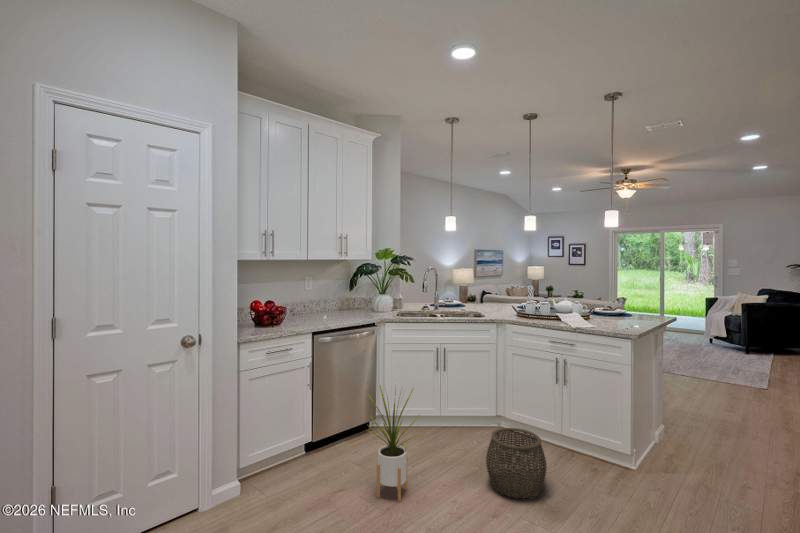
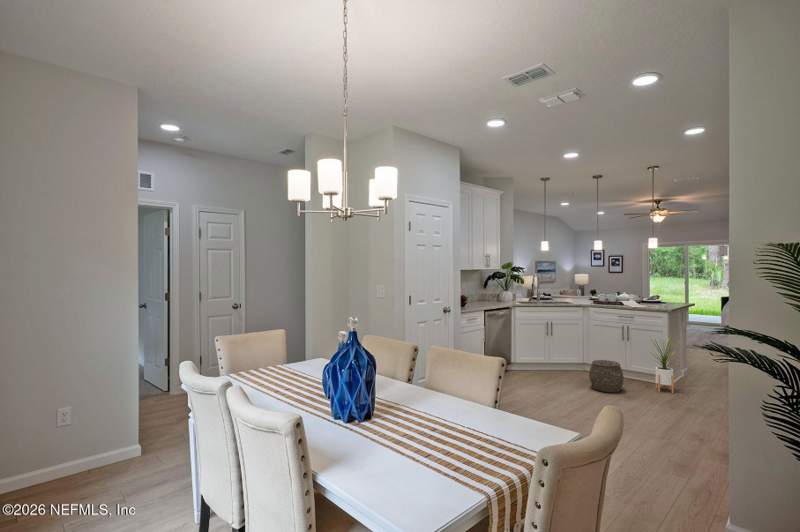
house plant: present [366,386,419,502] -> present [654,337,674,393]

